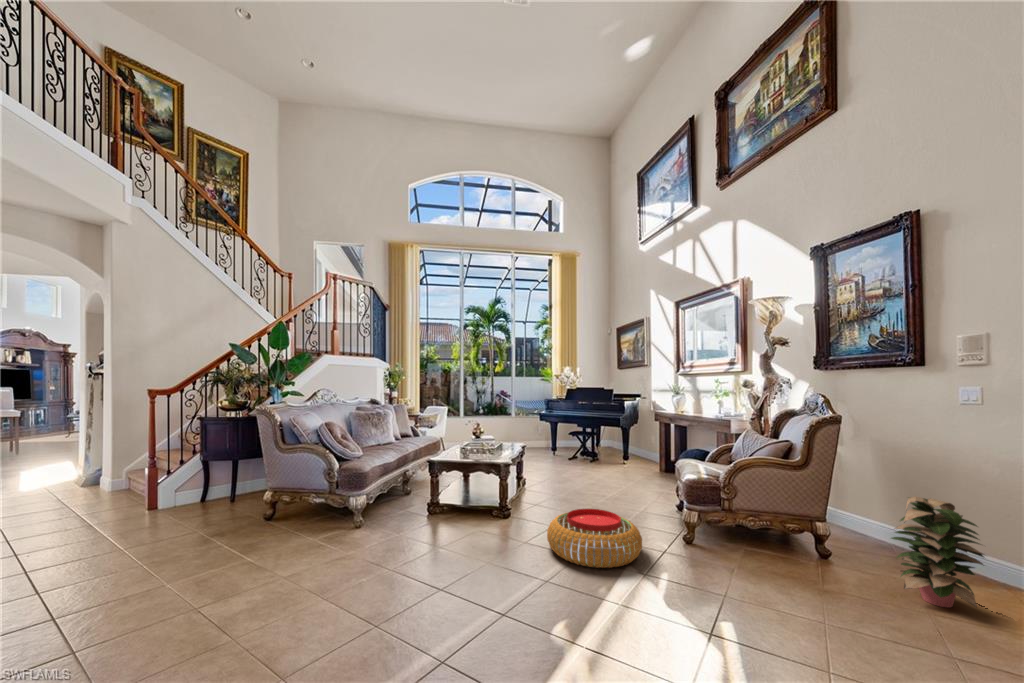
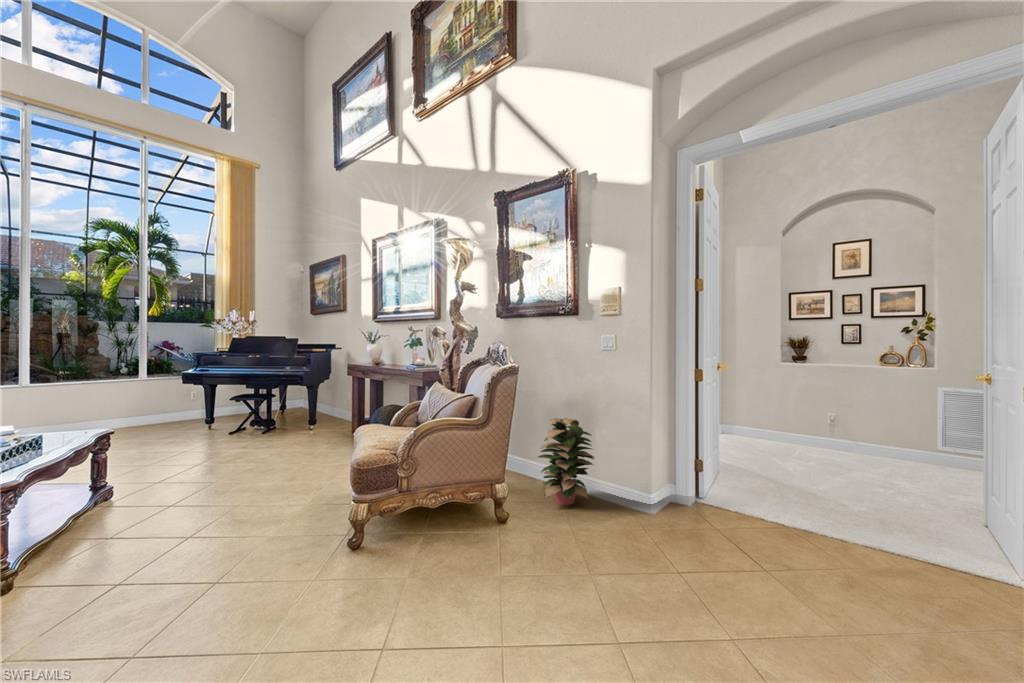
pouf: present [547,509,642,568] -> none [161,488,307,570]

